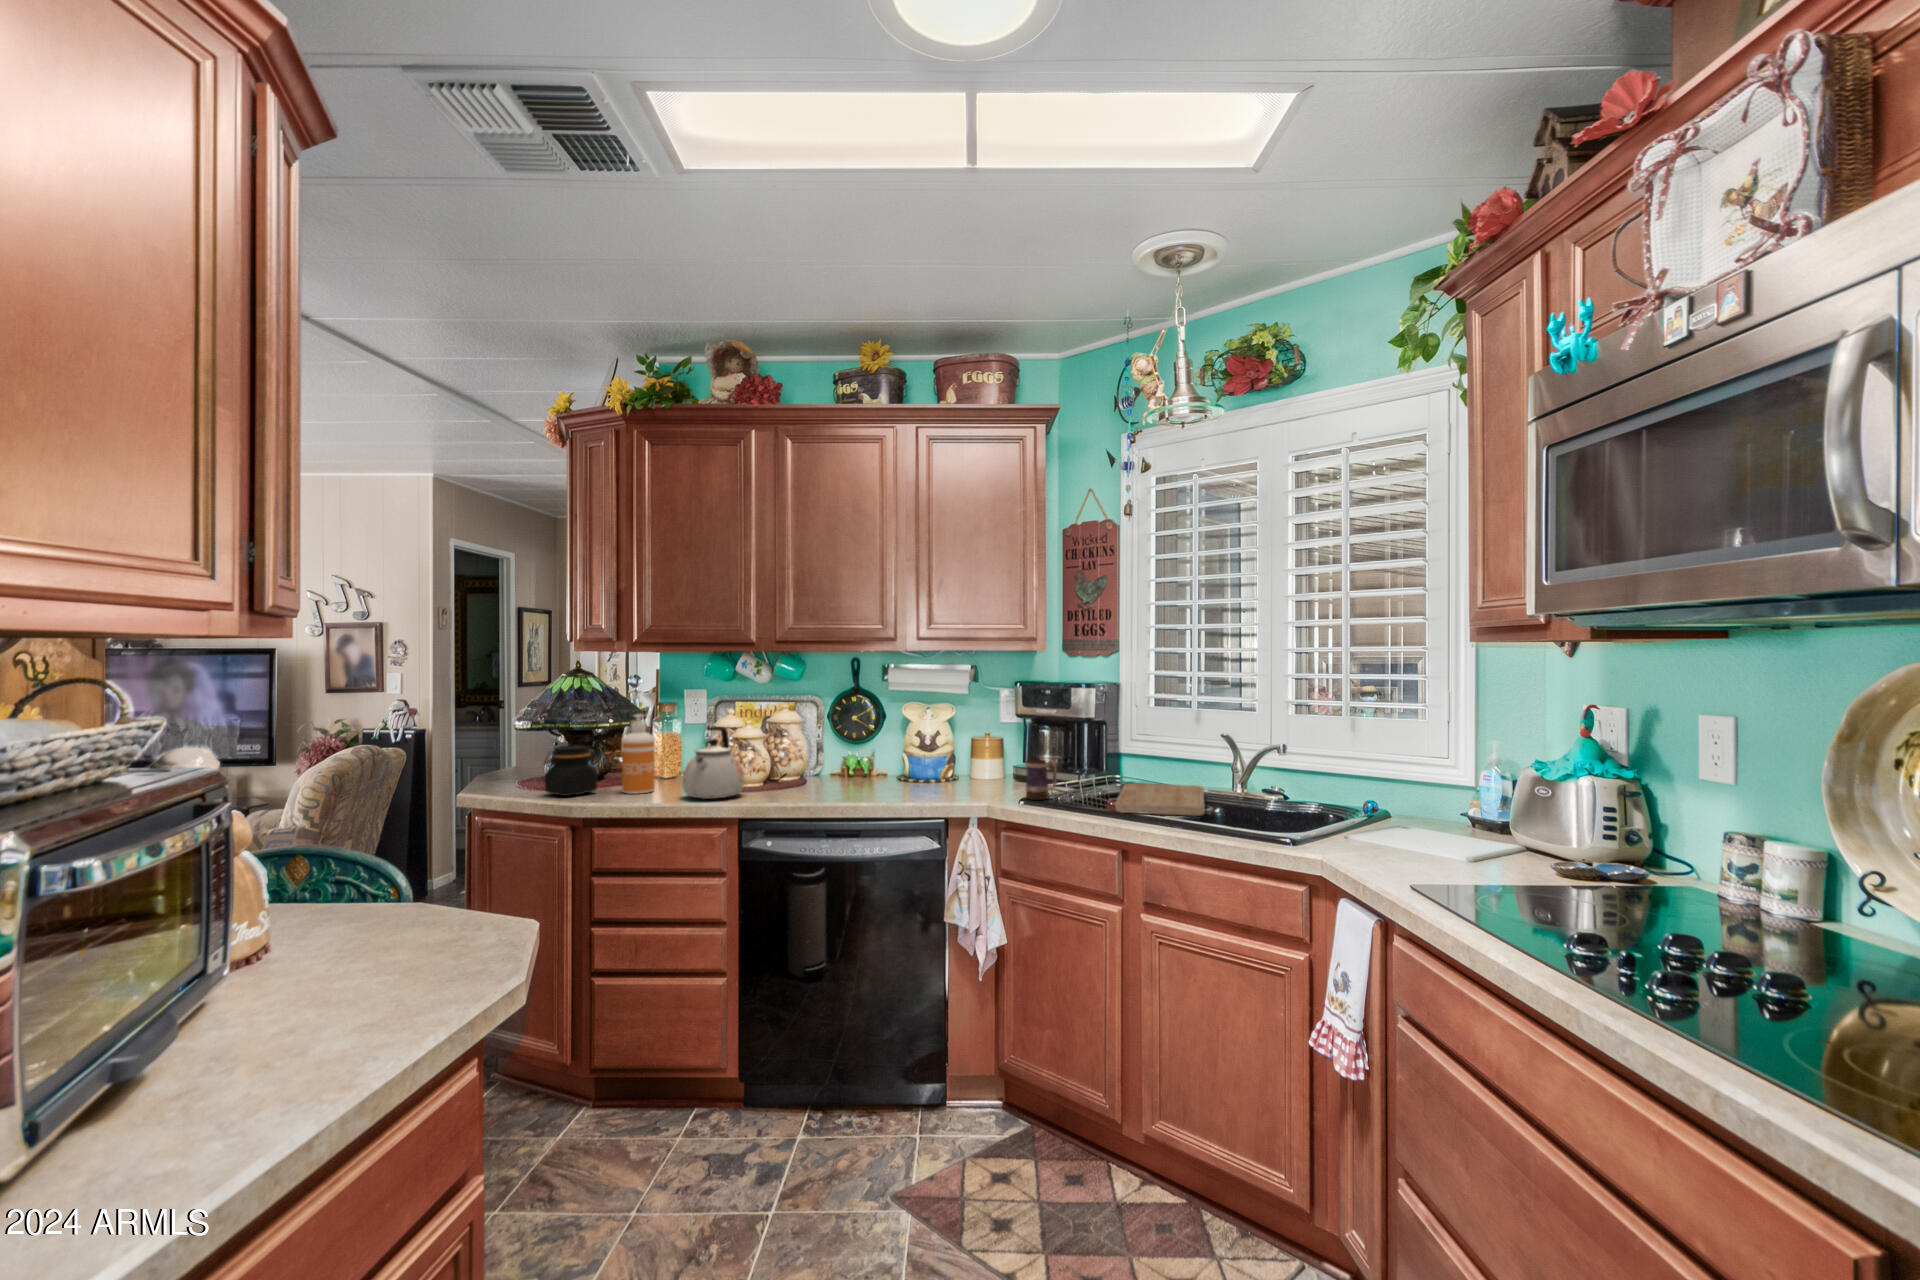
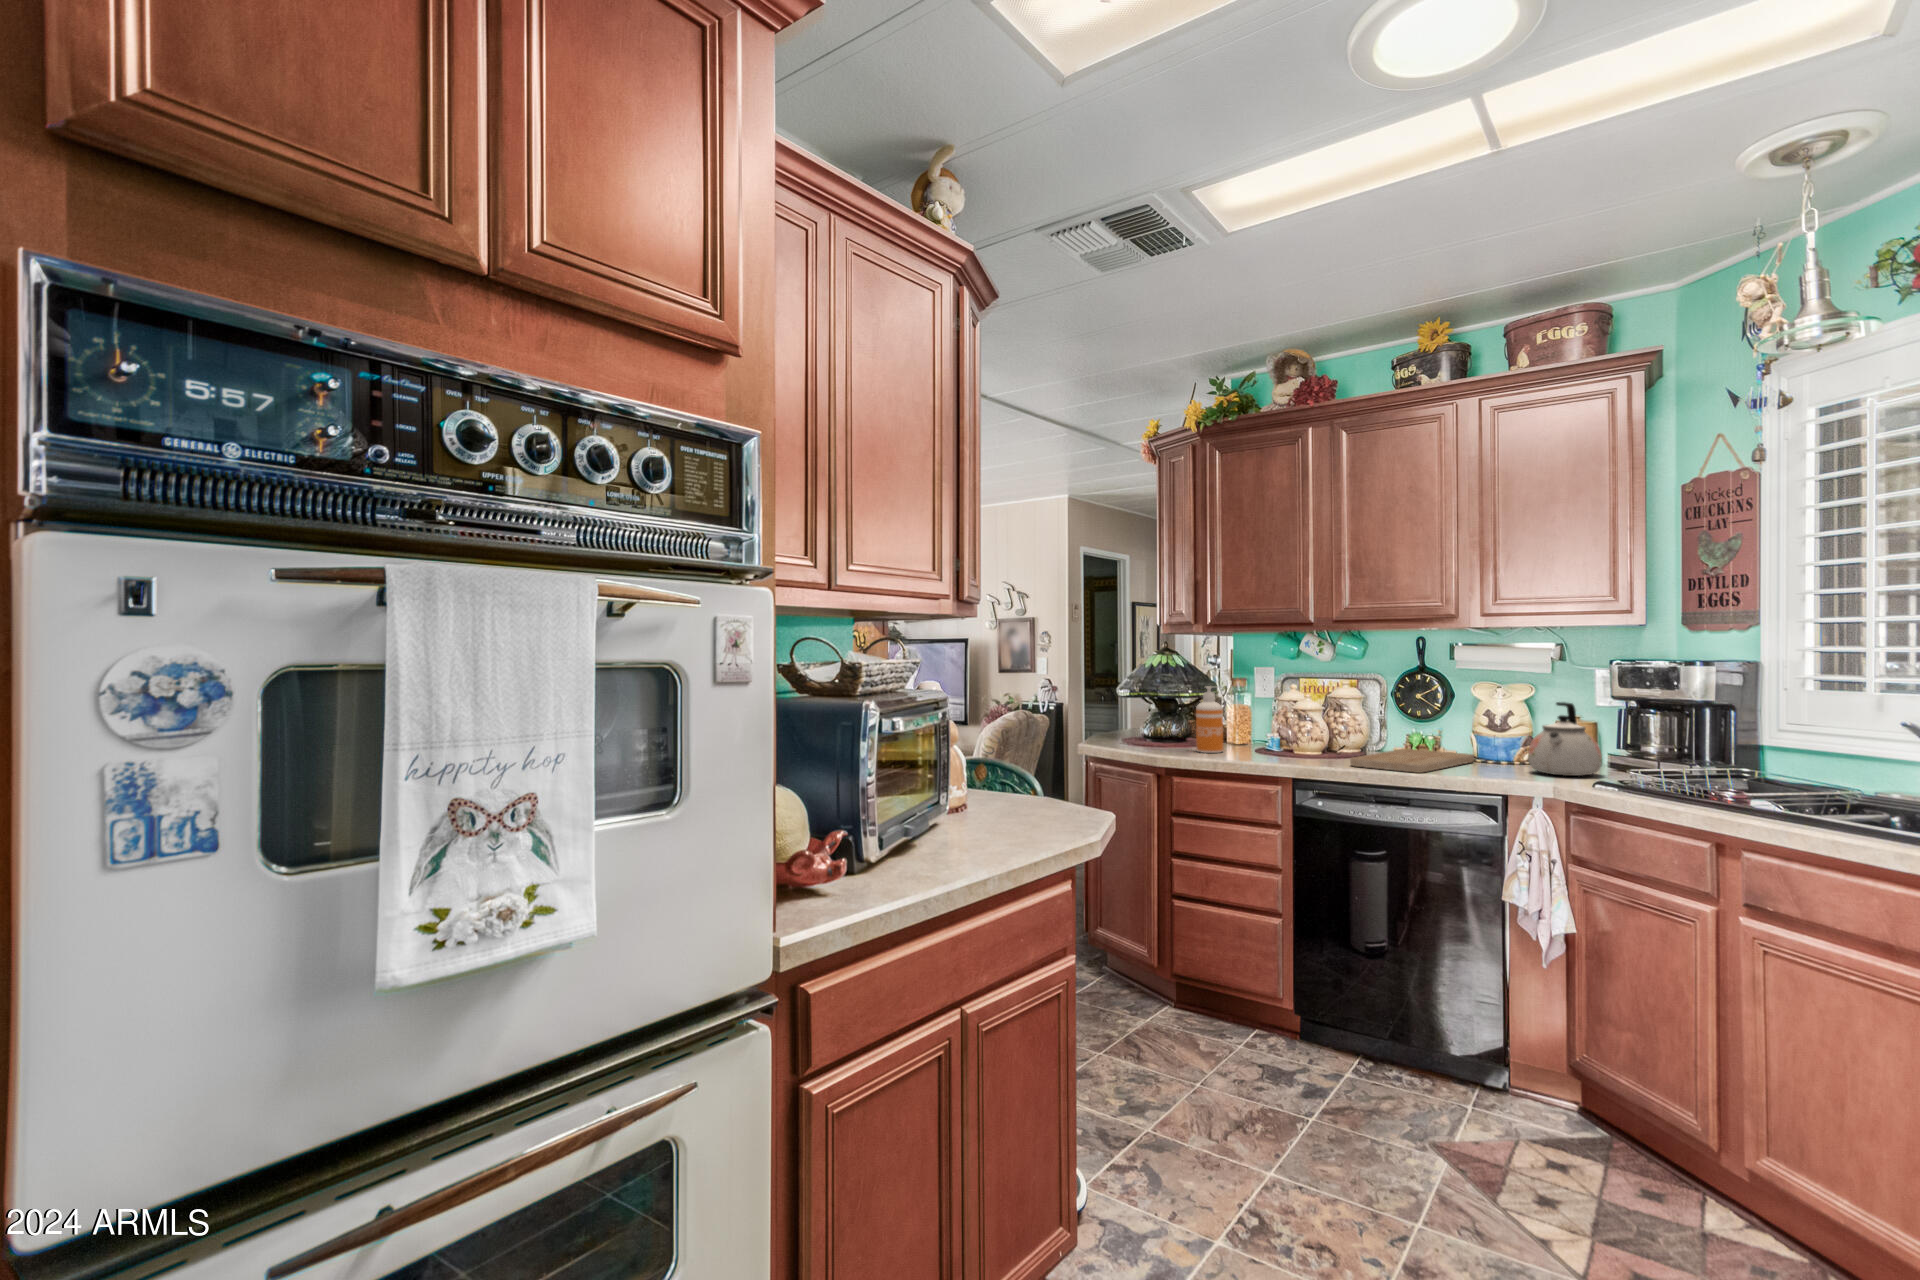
kettle: present [682,727,744,799] -> present [1528,702,1602,776]
jar: present [545,745,597,796] -> none [1136,711,1177,750]
mug: present [1026,759,1057,800] -> none [1607,742,1648,787]
cutting board: present [1115,783,1205,816] -> present [1350,749,1474,773]

